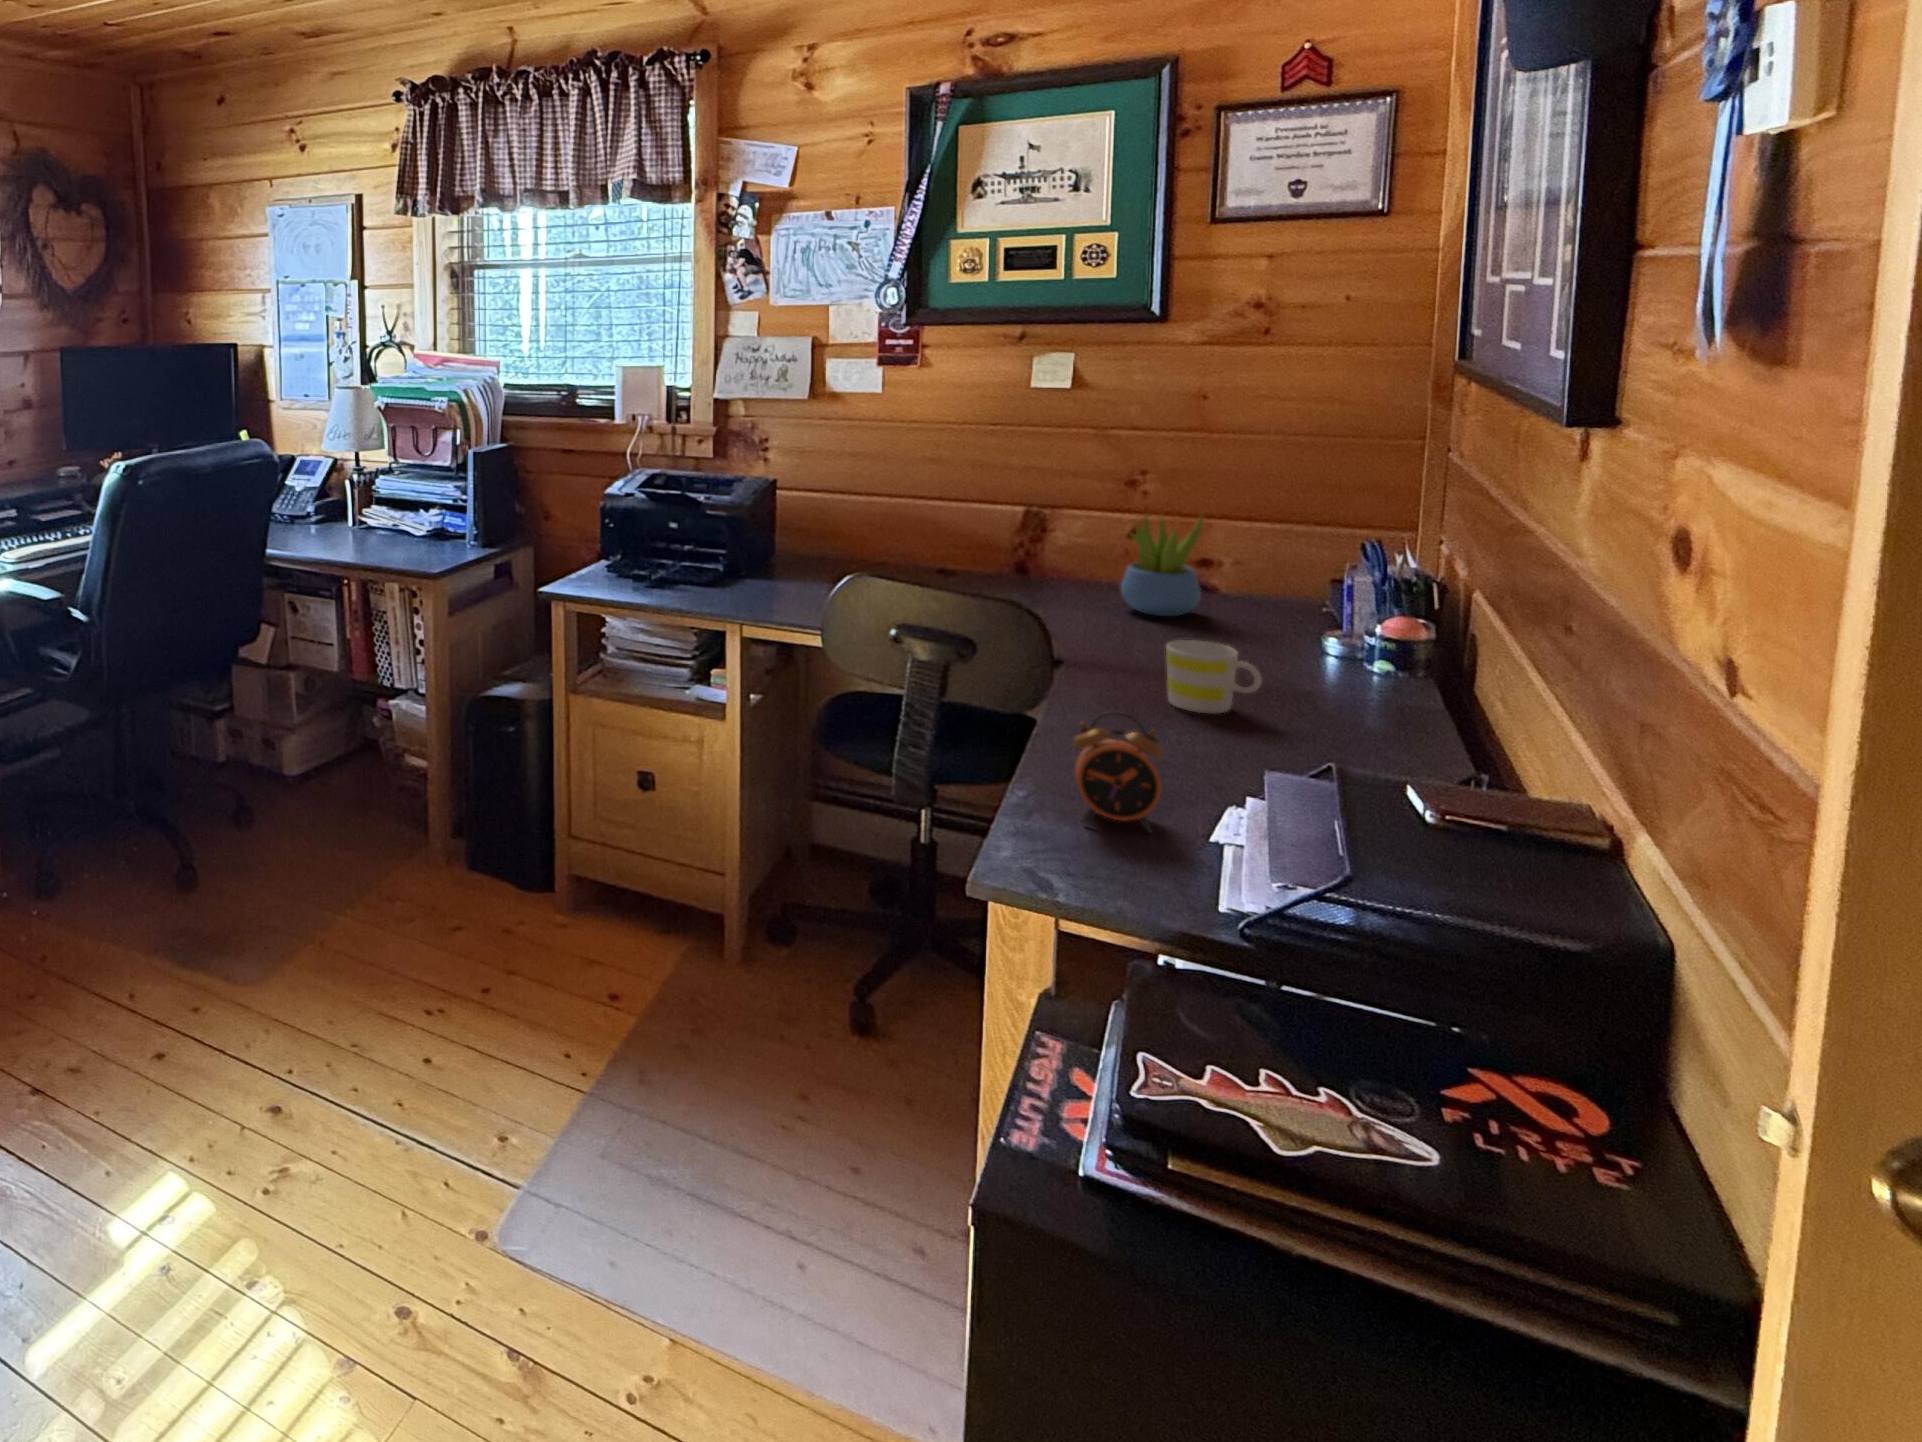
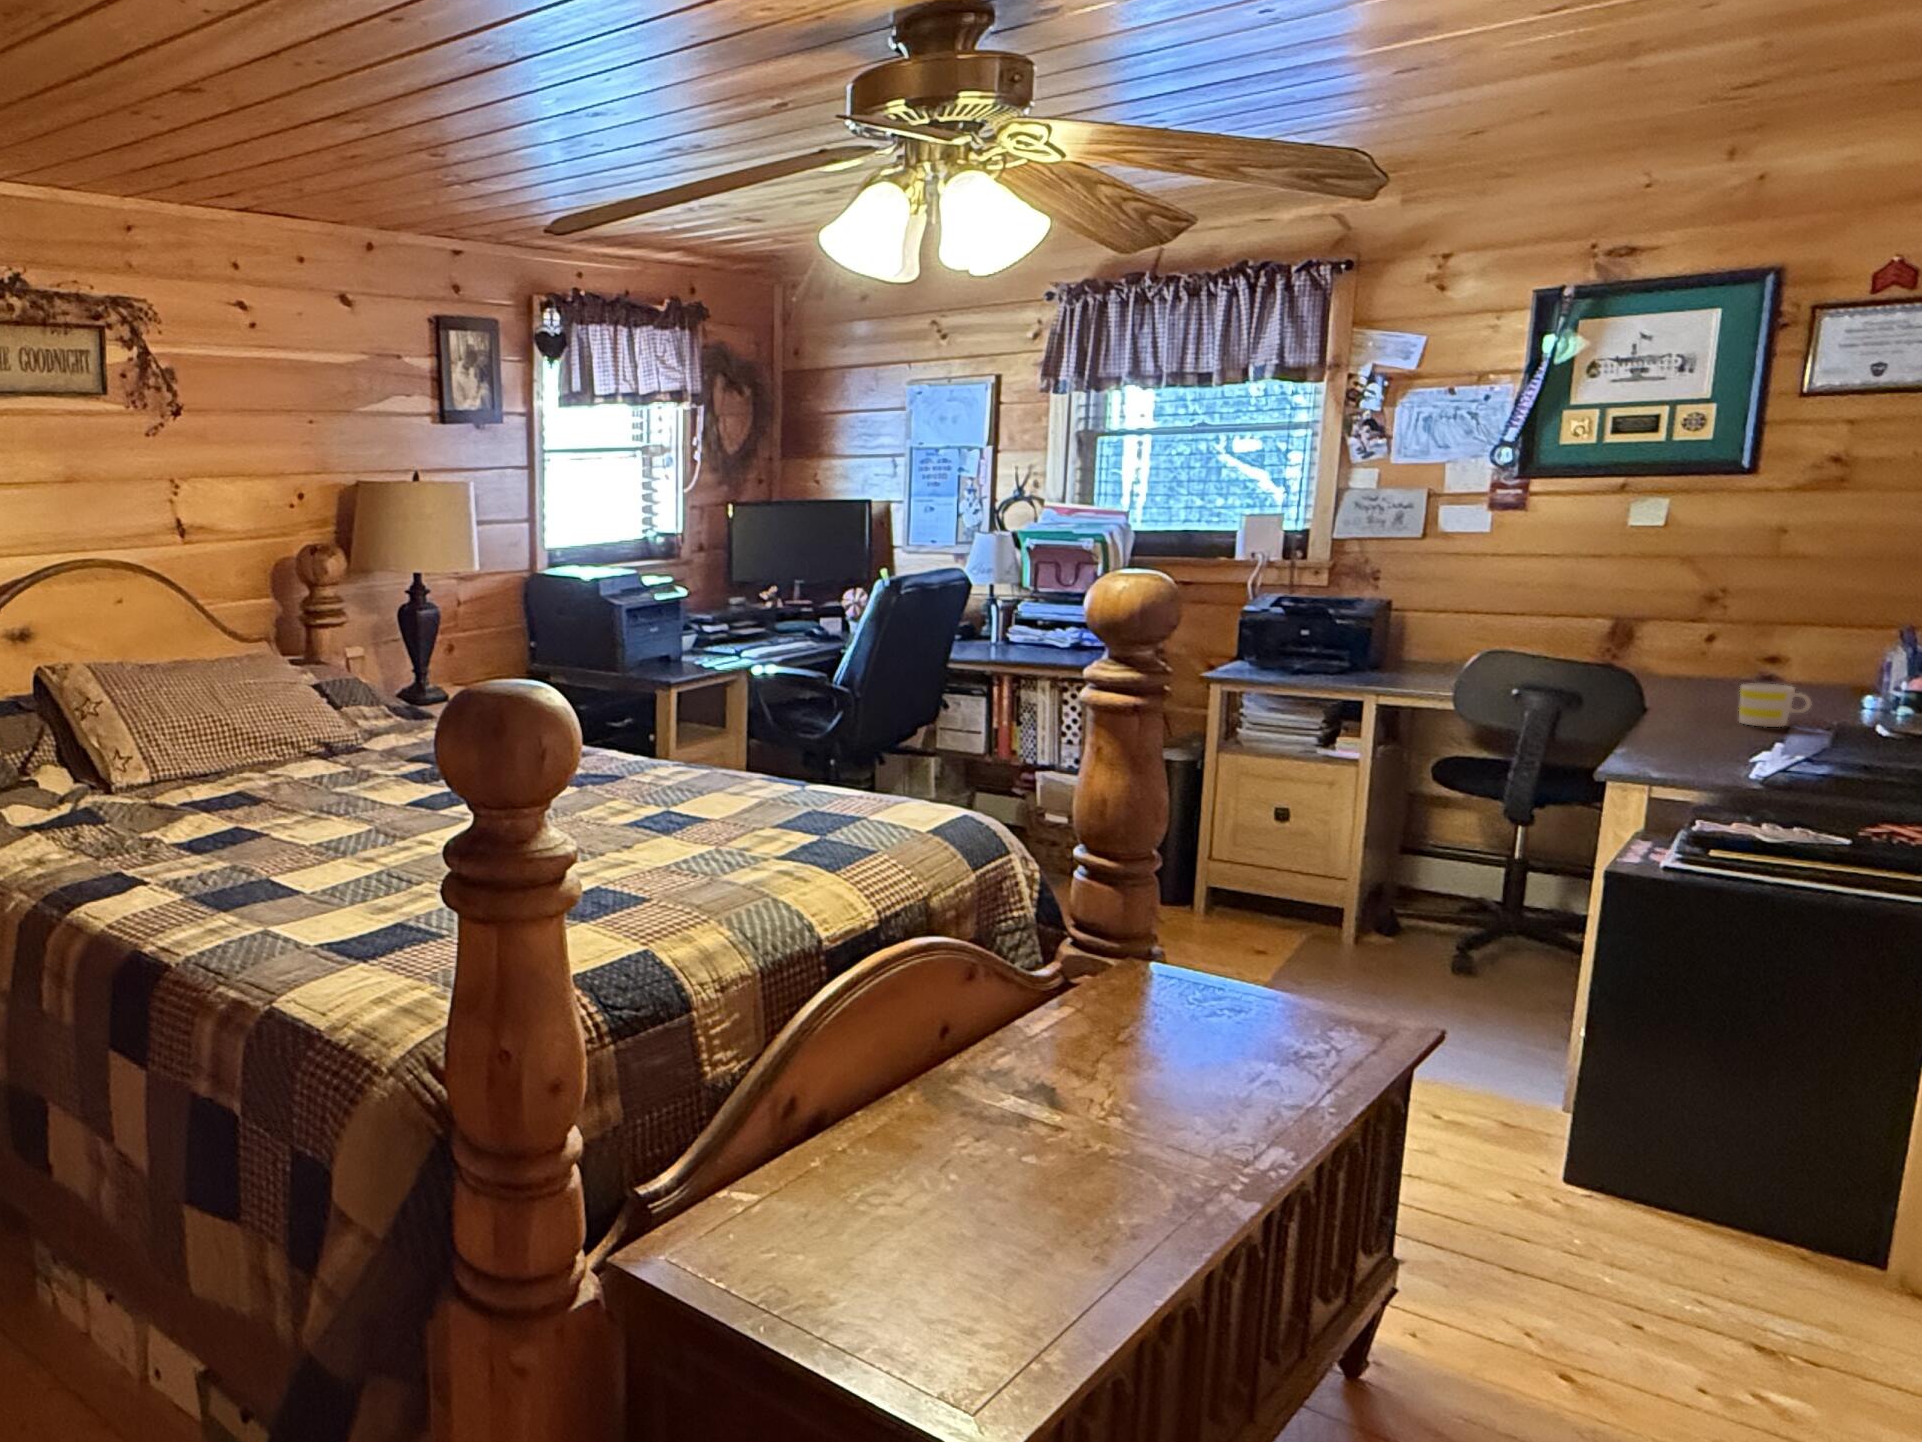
succulent plant: present [1121,515,1203,616] -> none [1698,612,1774,690]
alarm clock: present [1073,712,1163,832] -> none [1679,697,1740,760]

